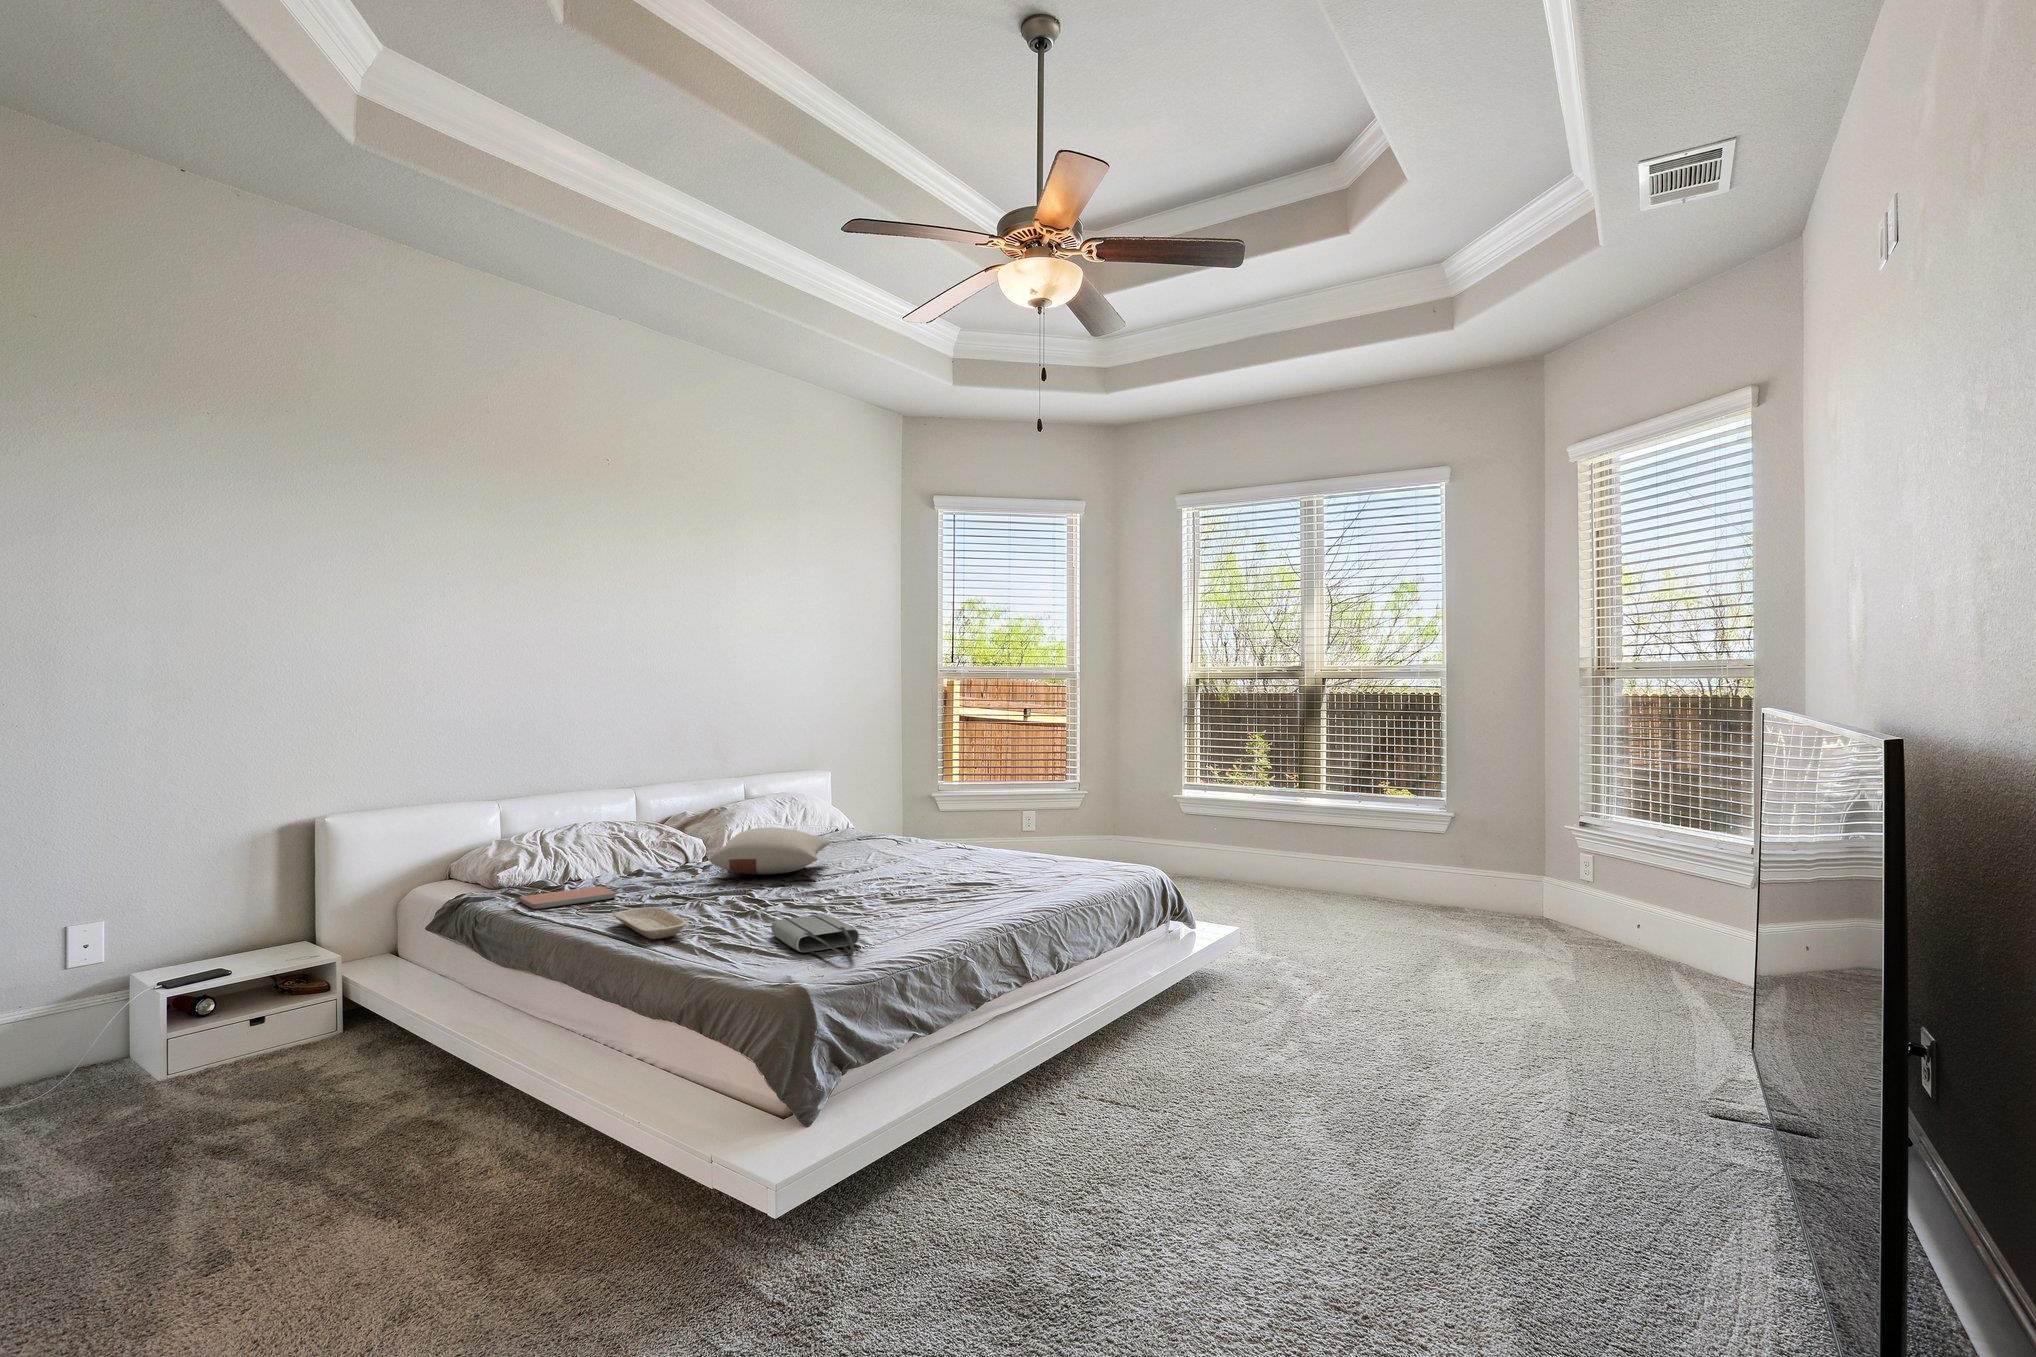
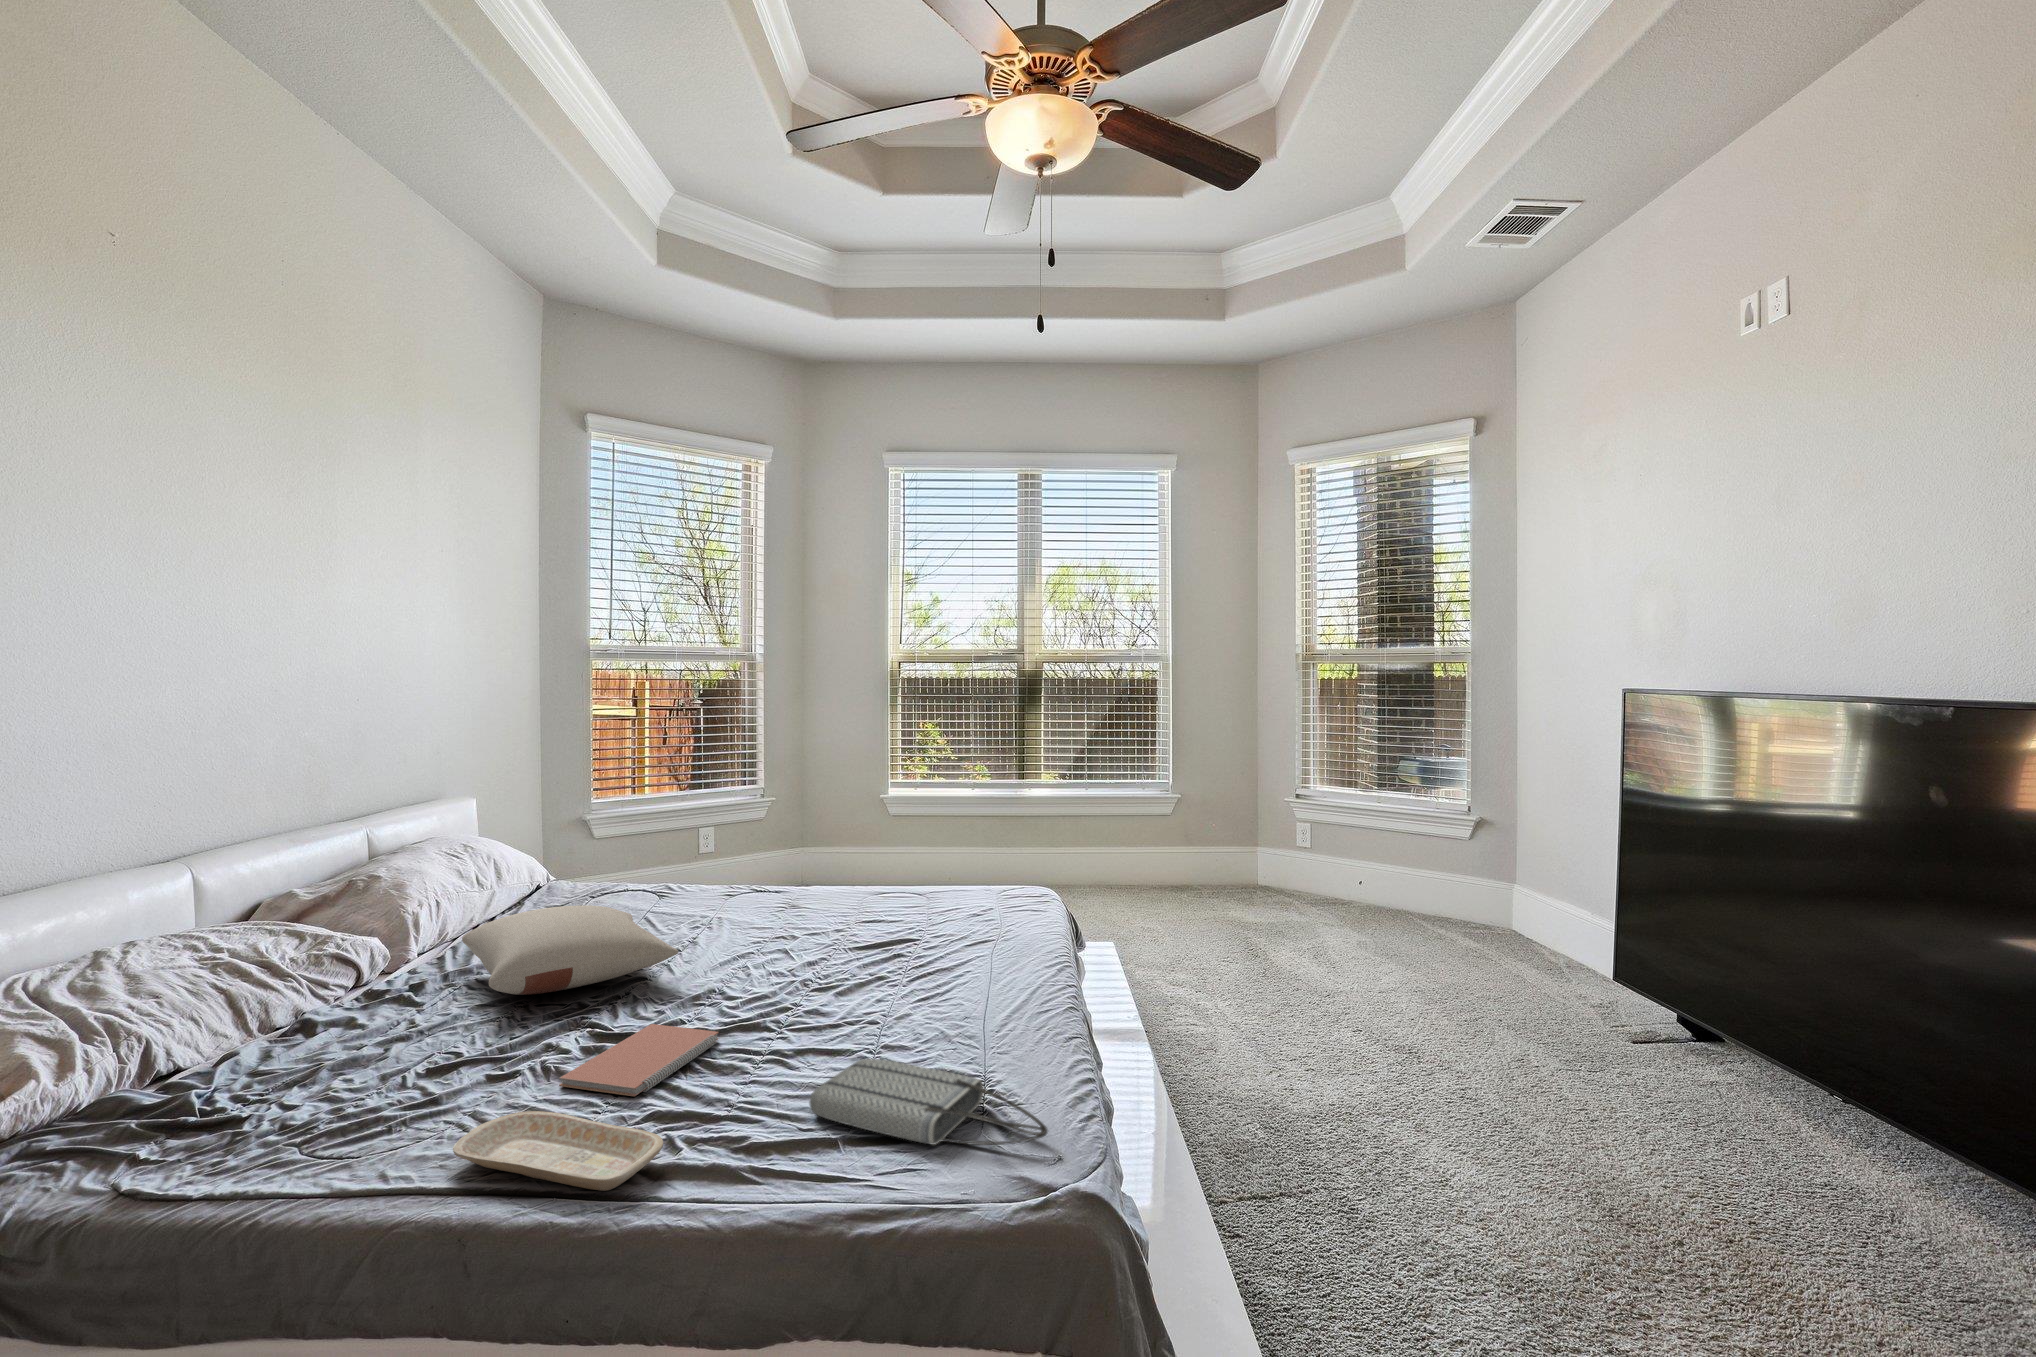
notebook: present [520,886,617,909] -> present [559,1024,718,1097]

